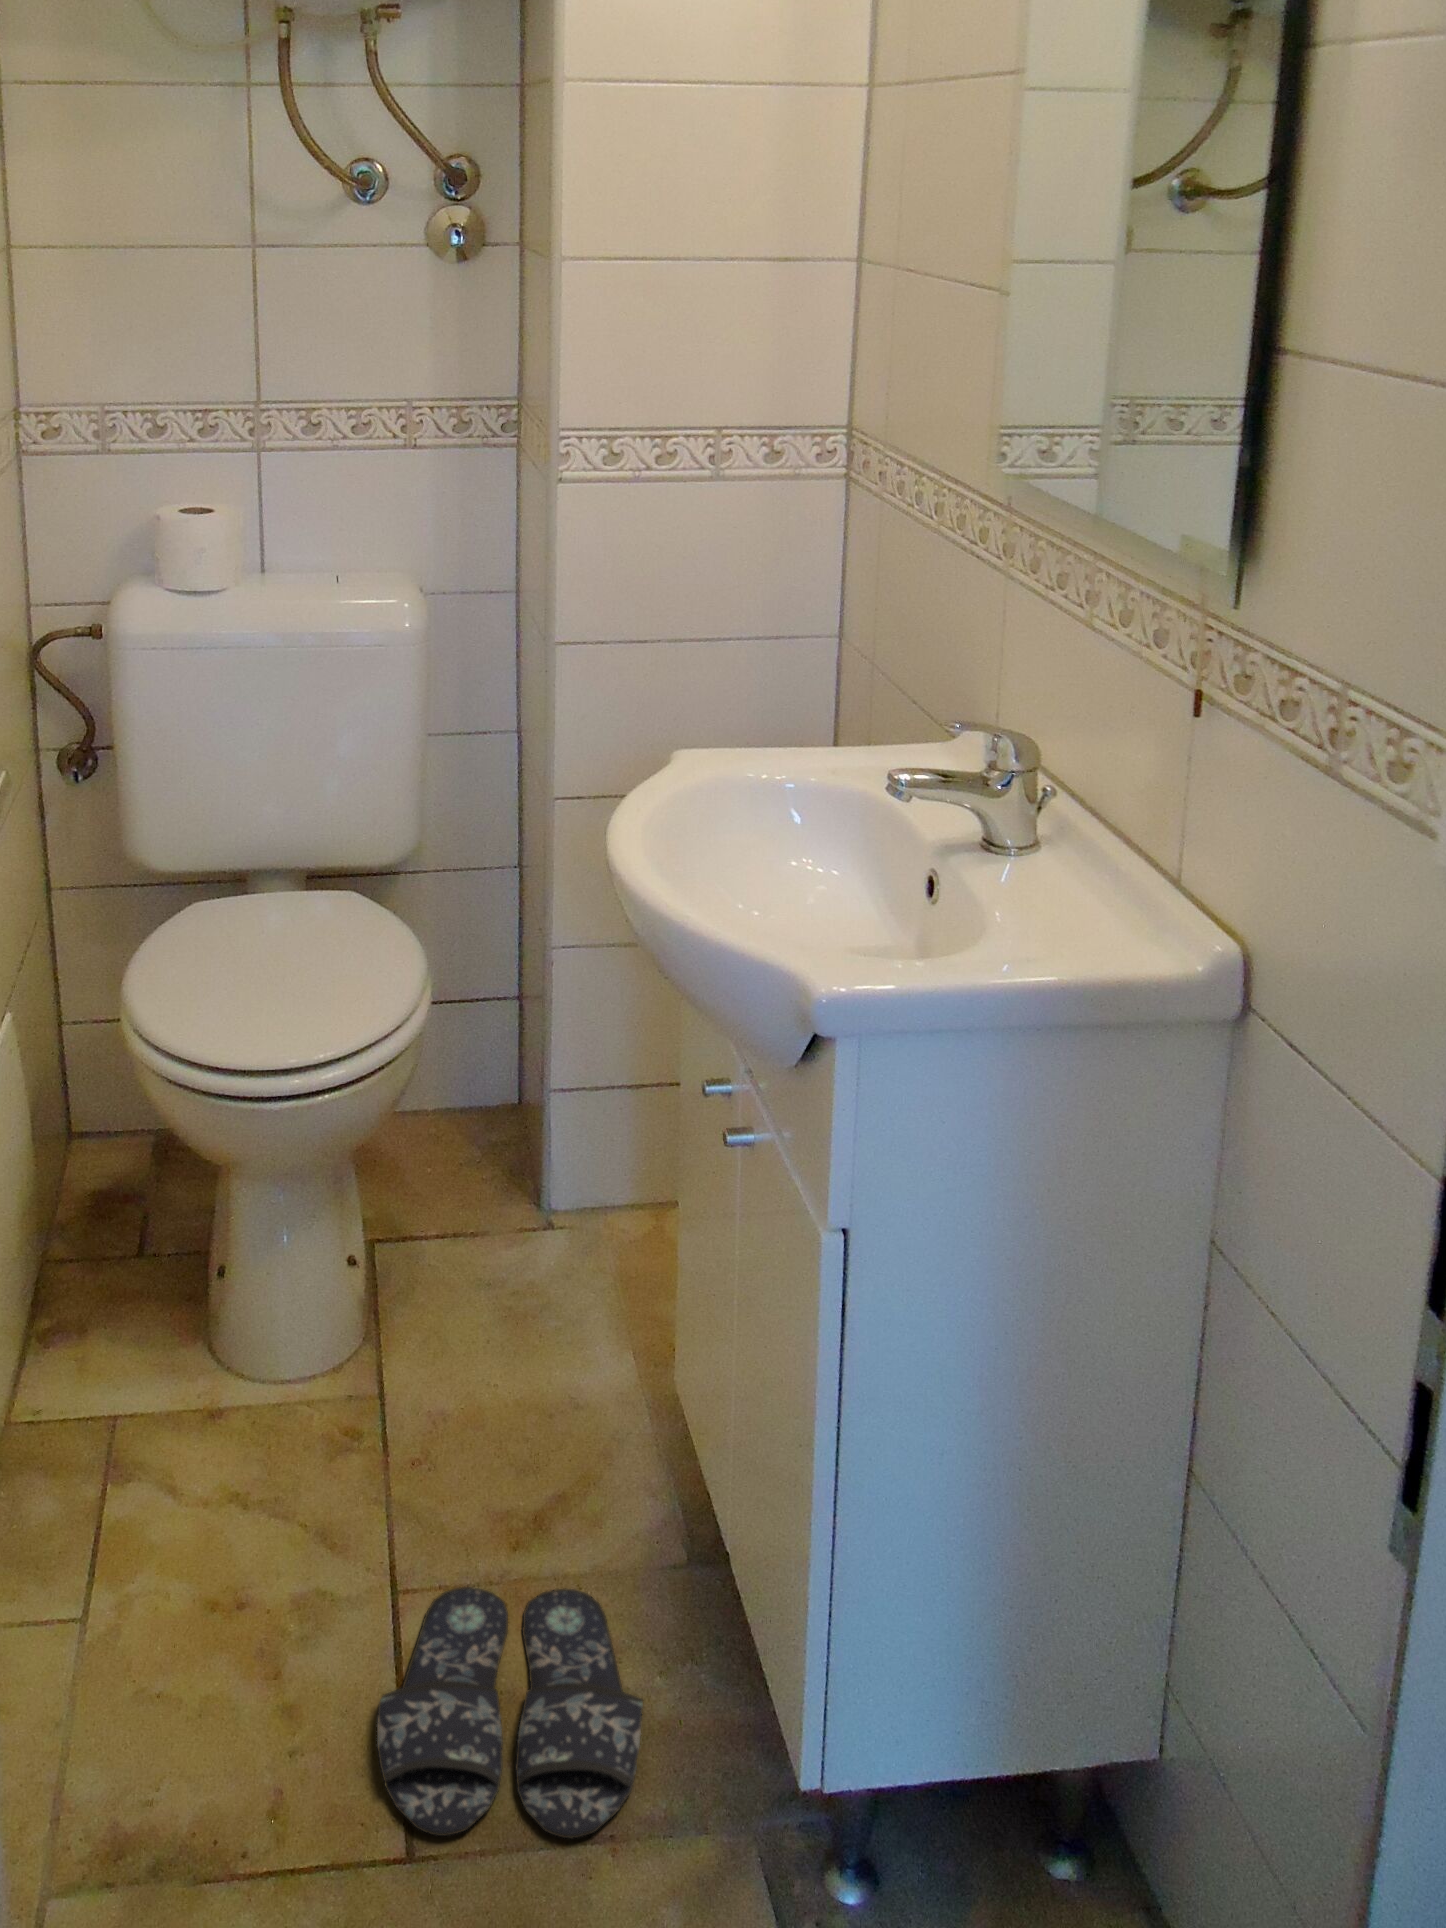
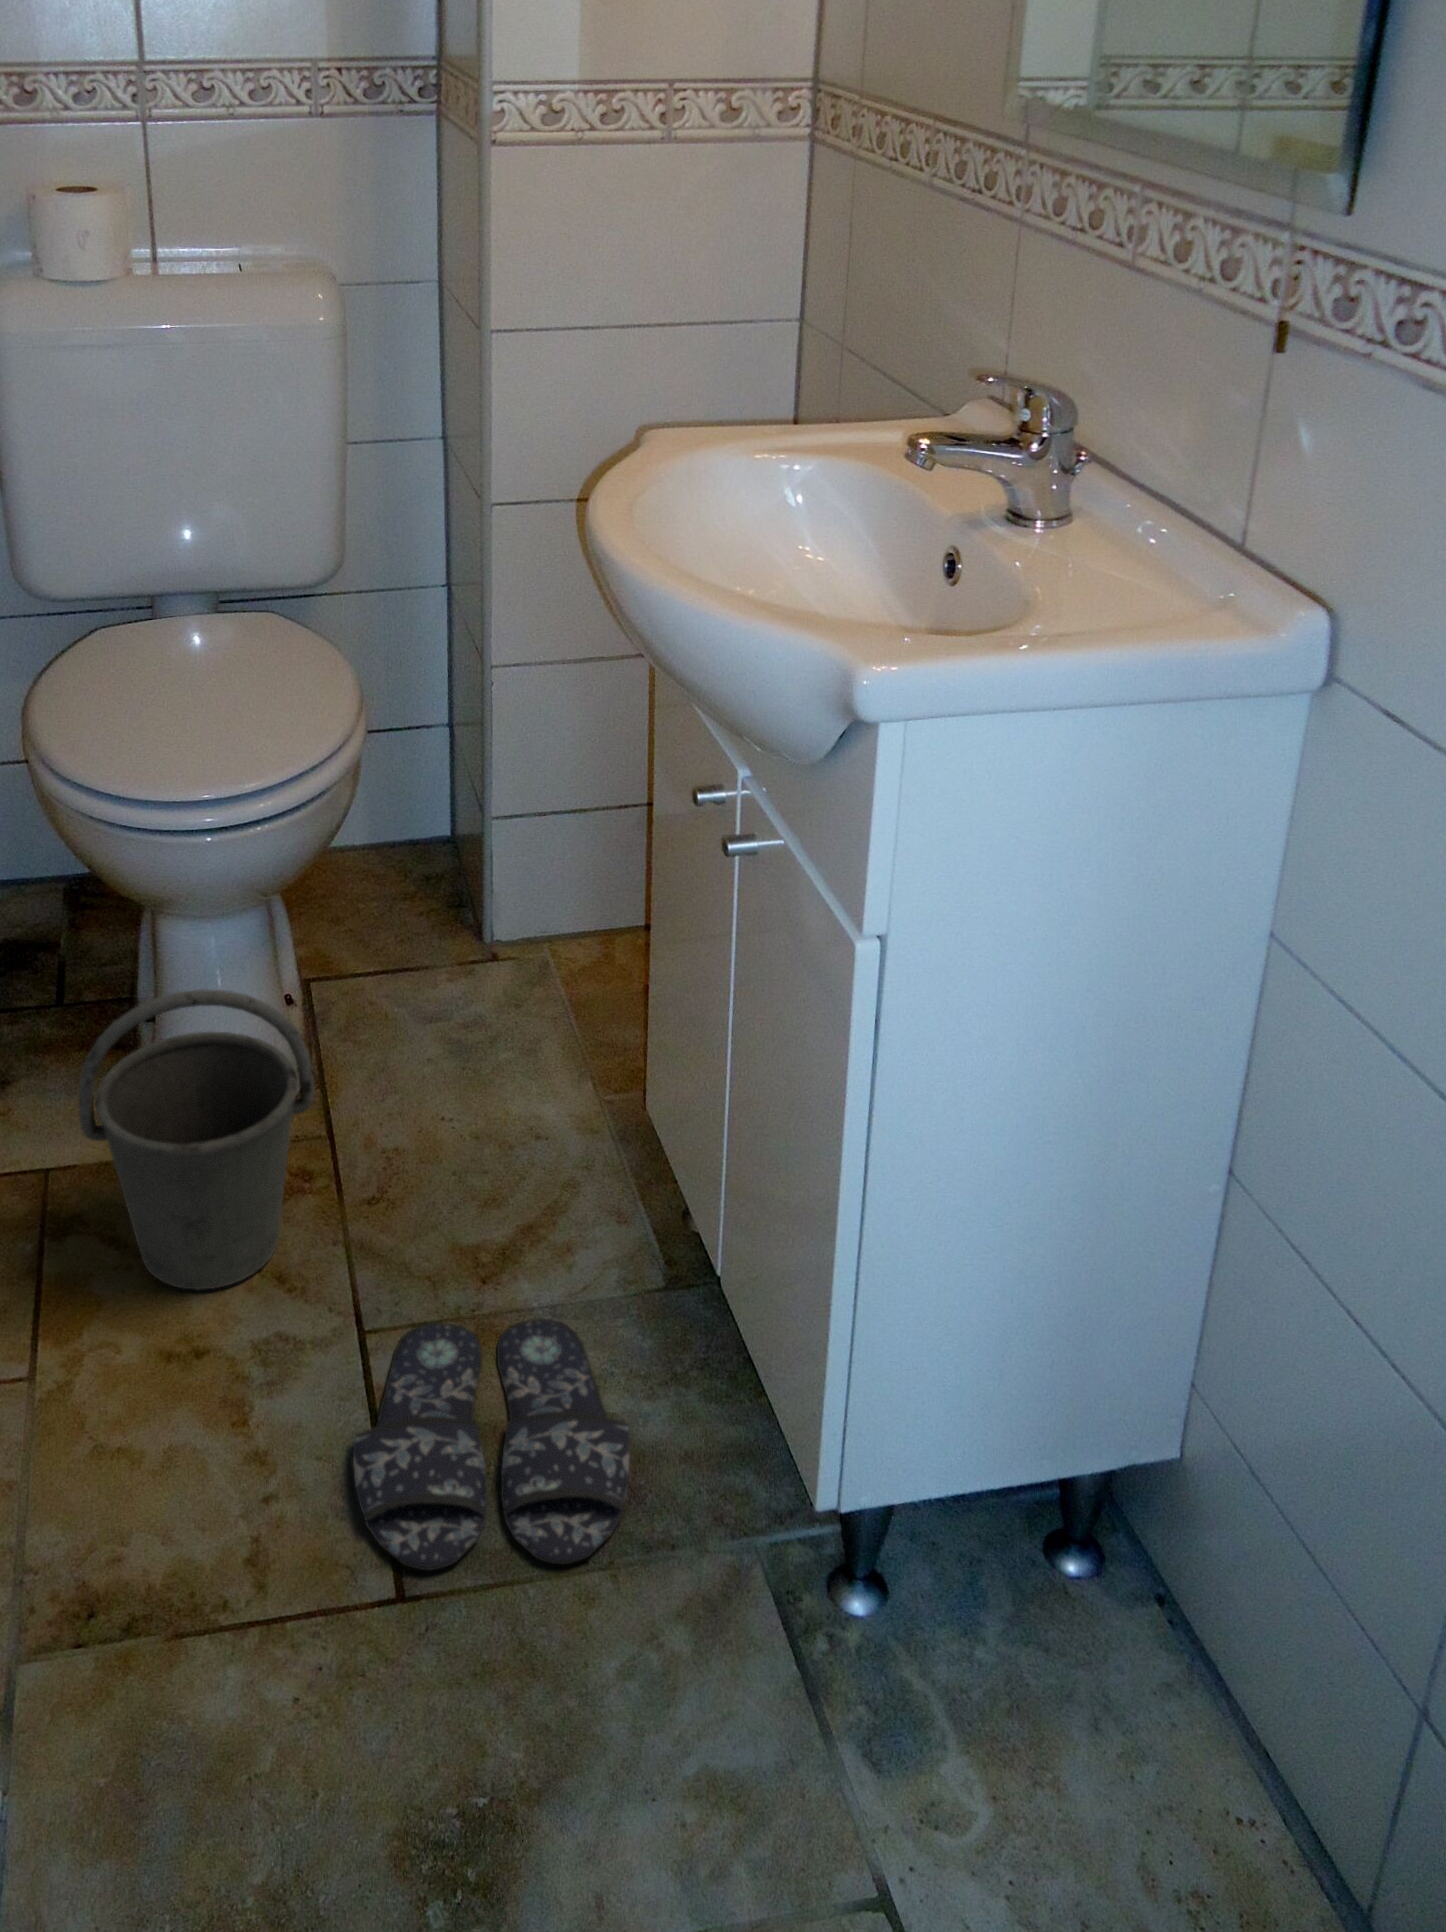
bucket: none [145,1248,363,1542] -> present [79,989,314,1290]

